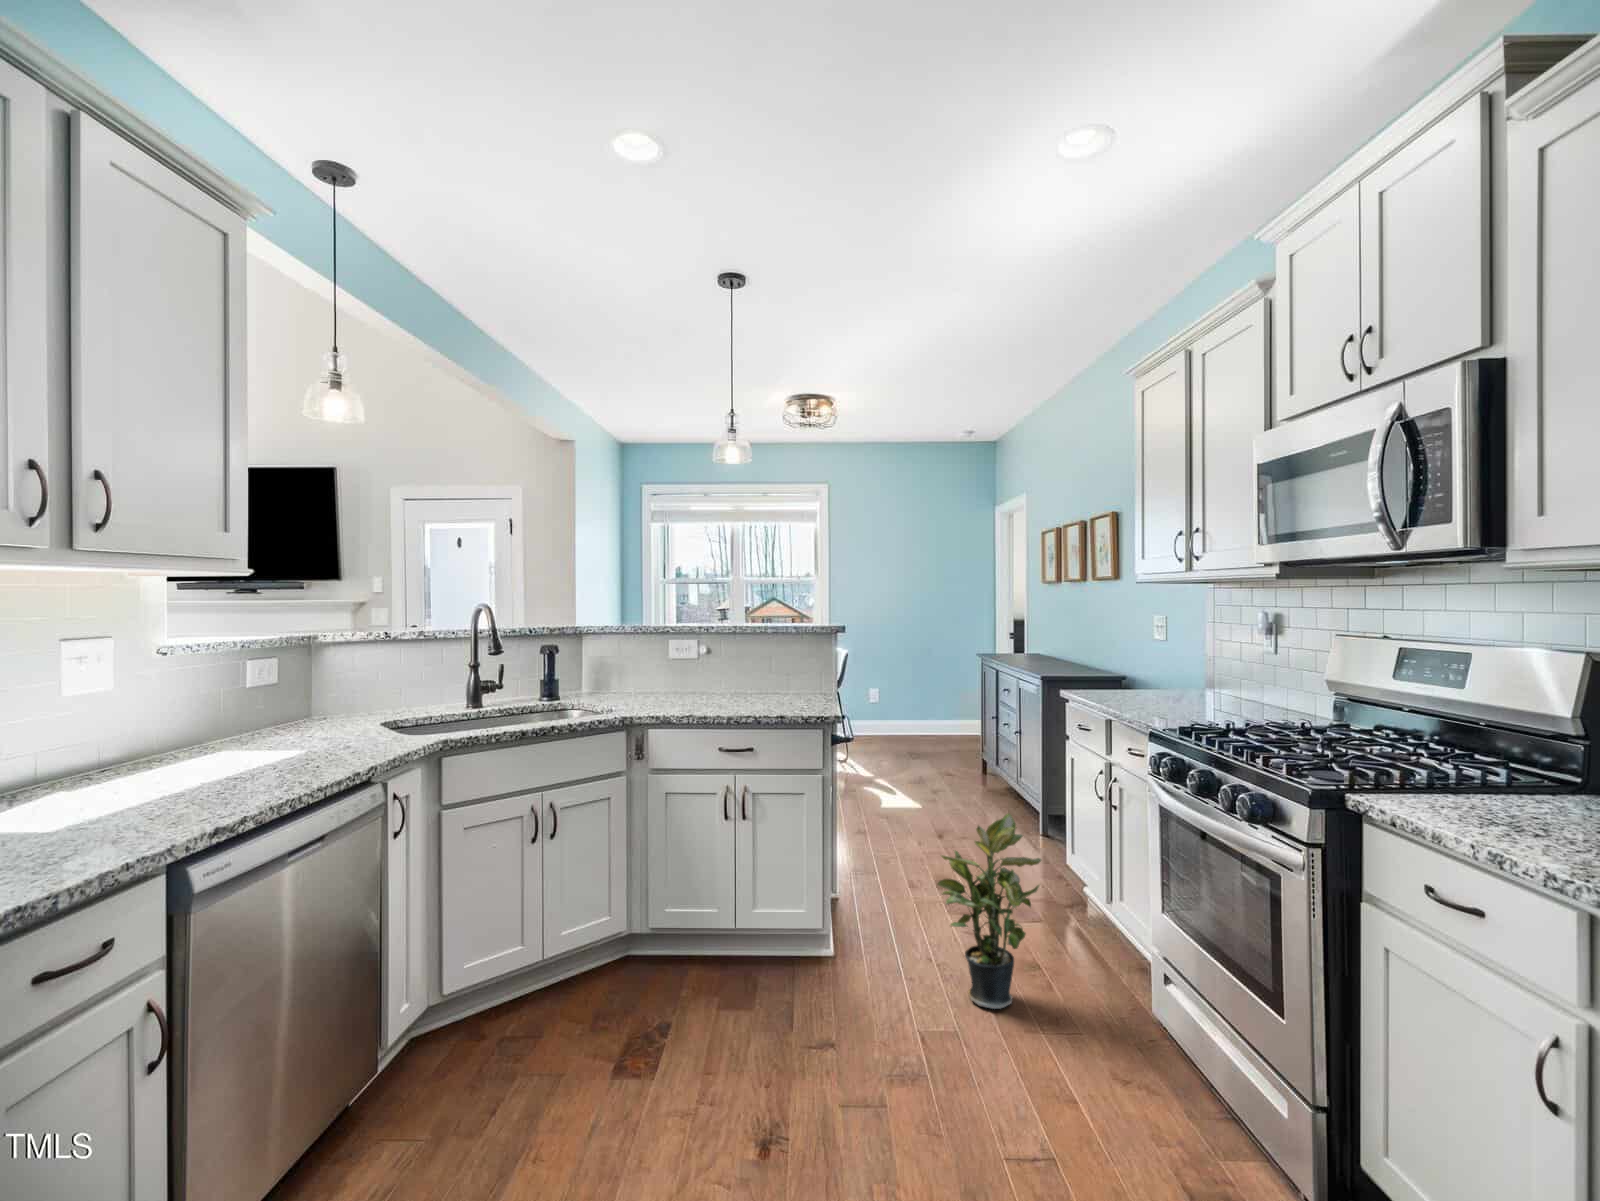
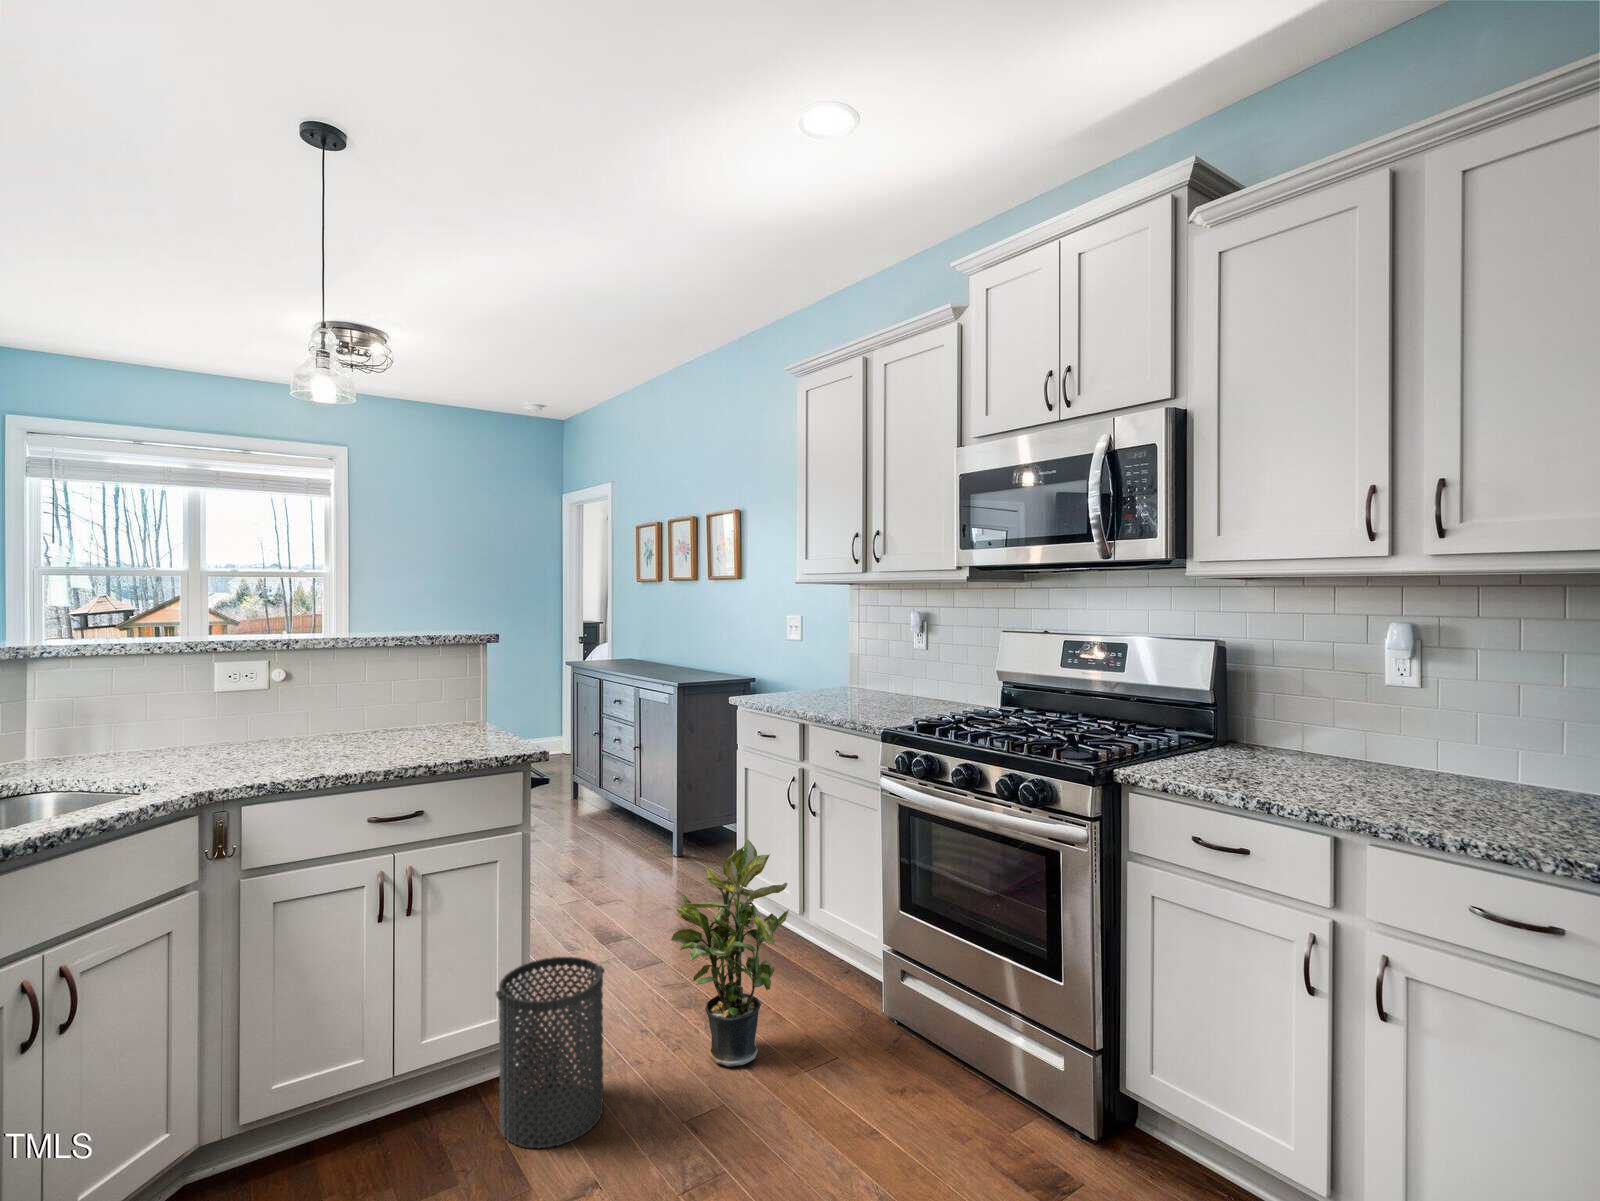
trash can: none [792,874,872,1014] -> present [496,956,605,1148]

